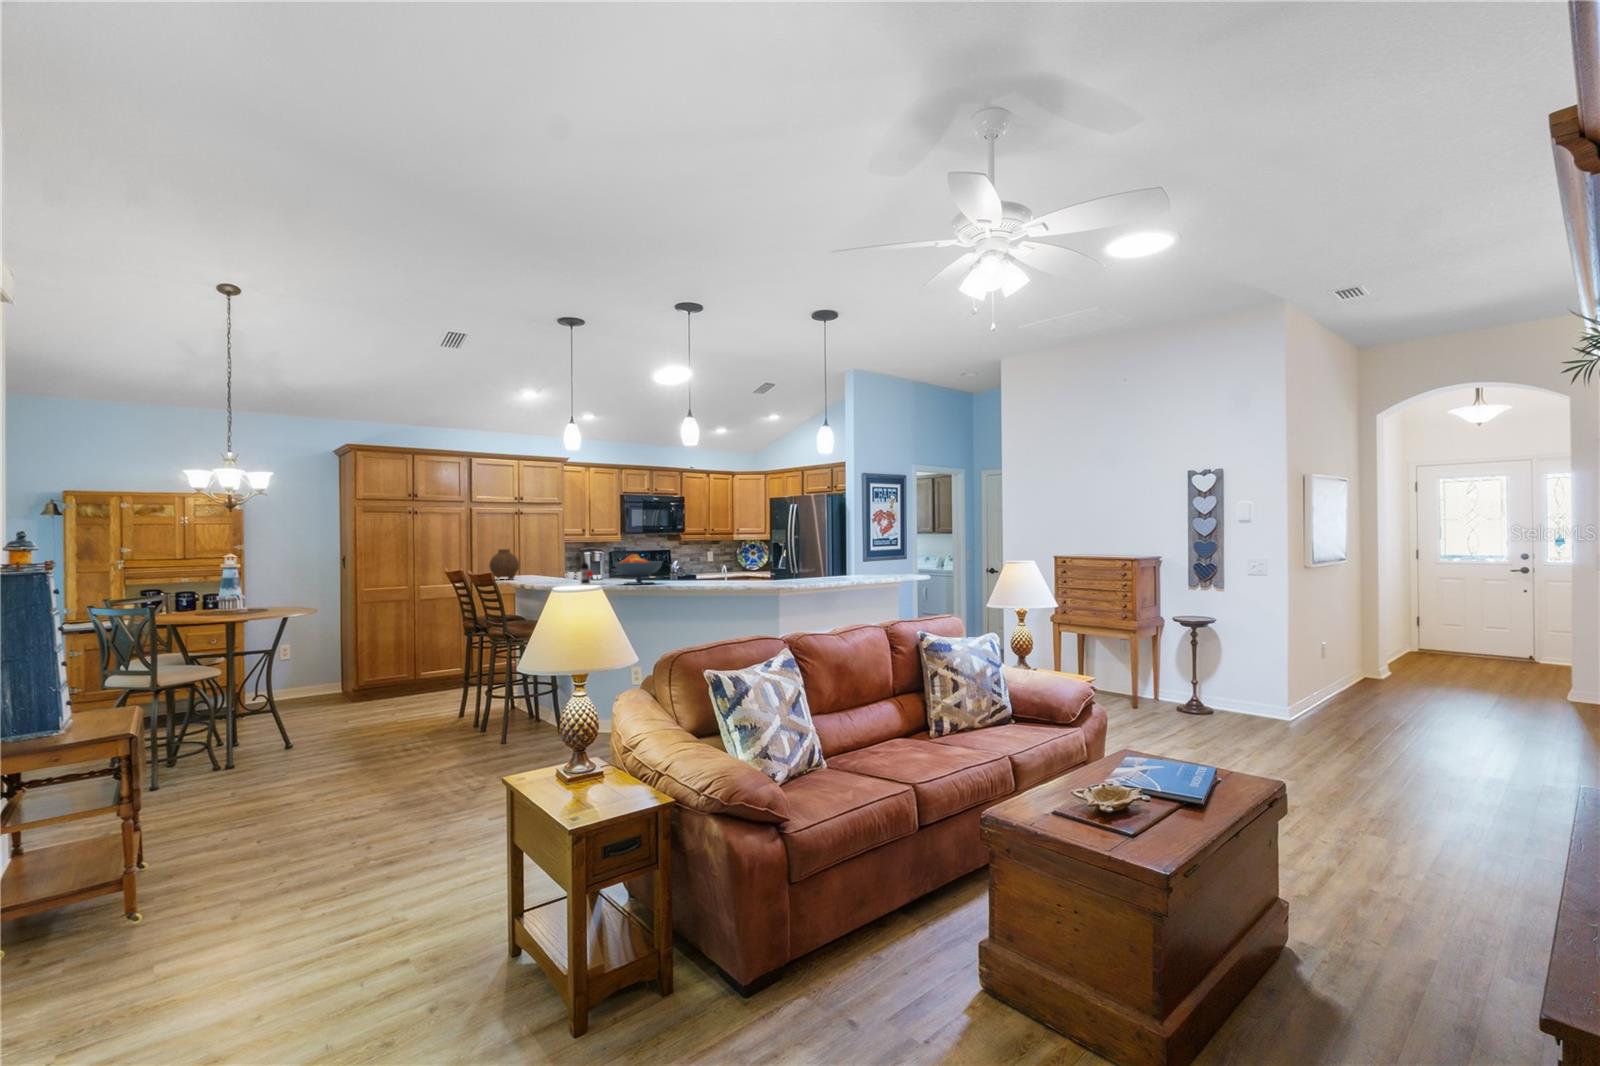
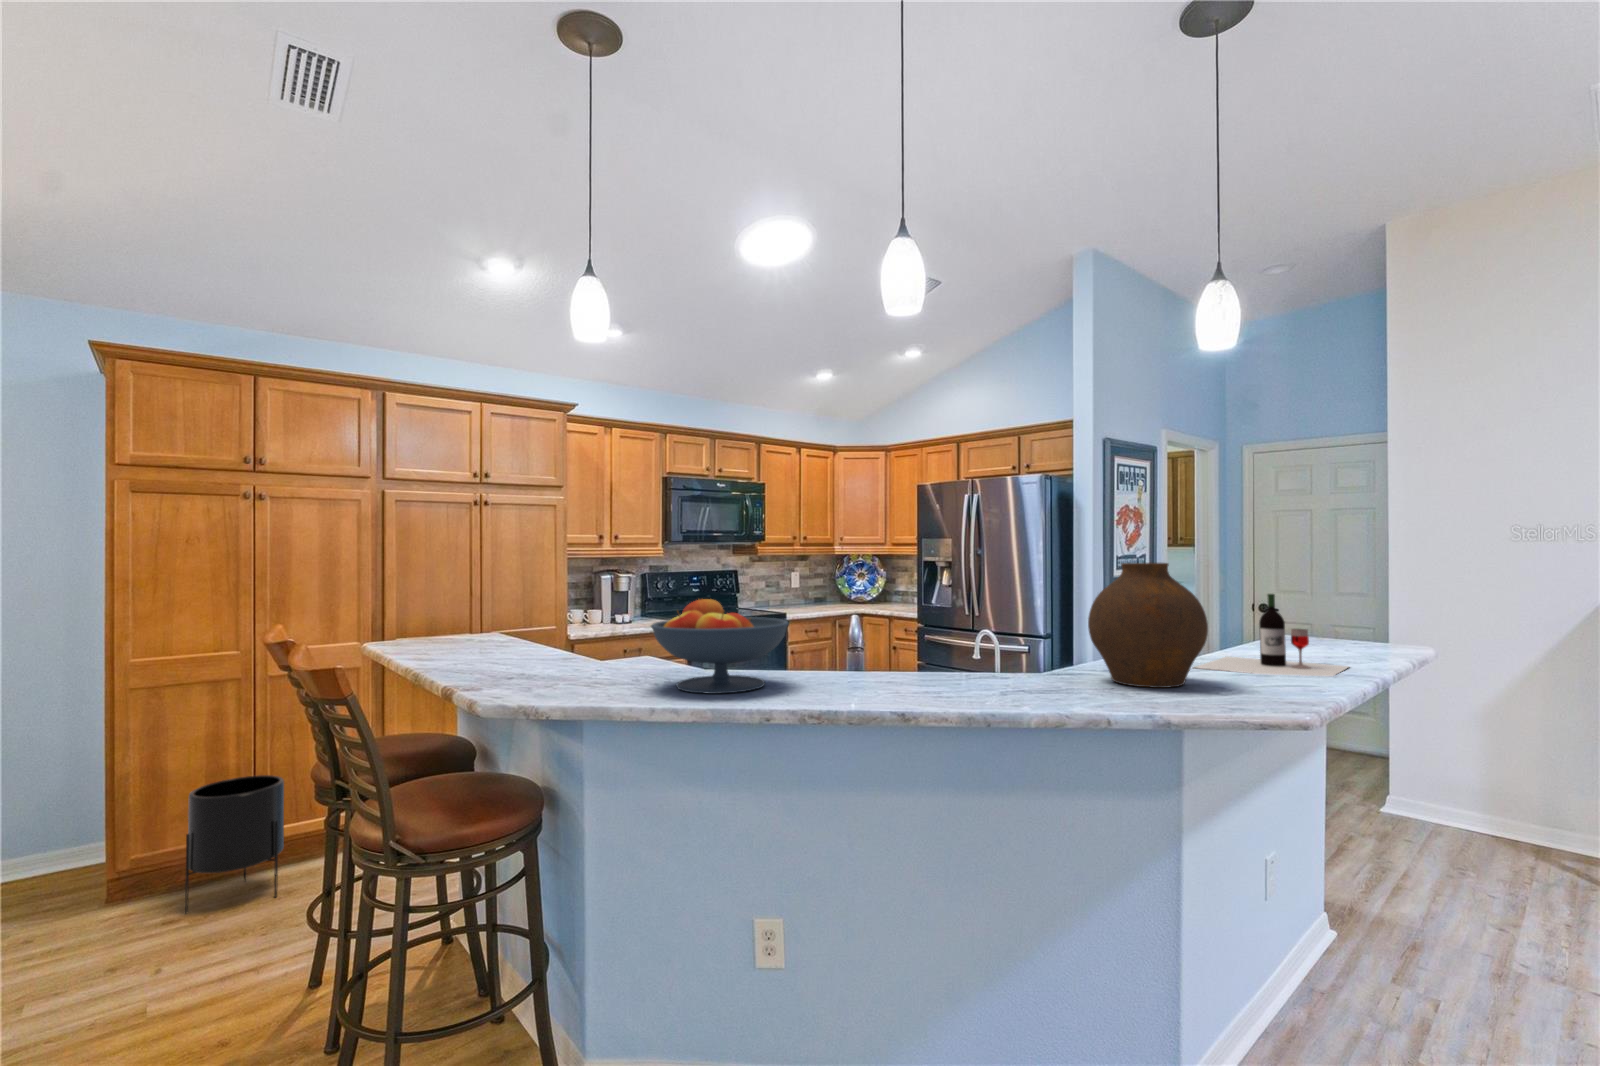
vase: present [489,549,519,580] -> present [1088,563,1208,688]
wine bottle: present [574,557,595,585] -> present [1195,594,1349,676]
planter: none [394,650,436,710] -> present [185,775,284,913]

